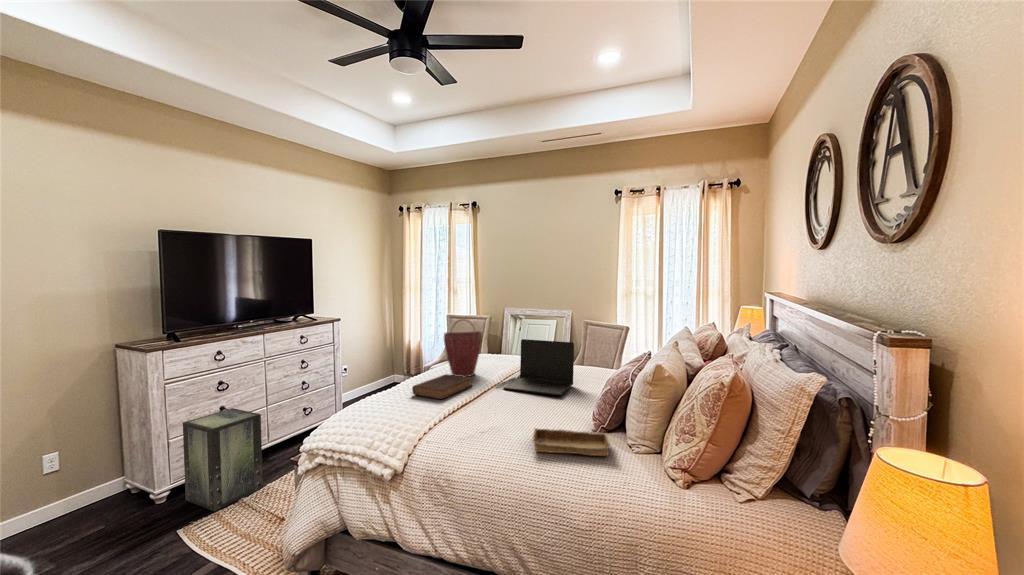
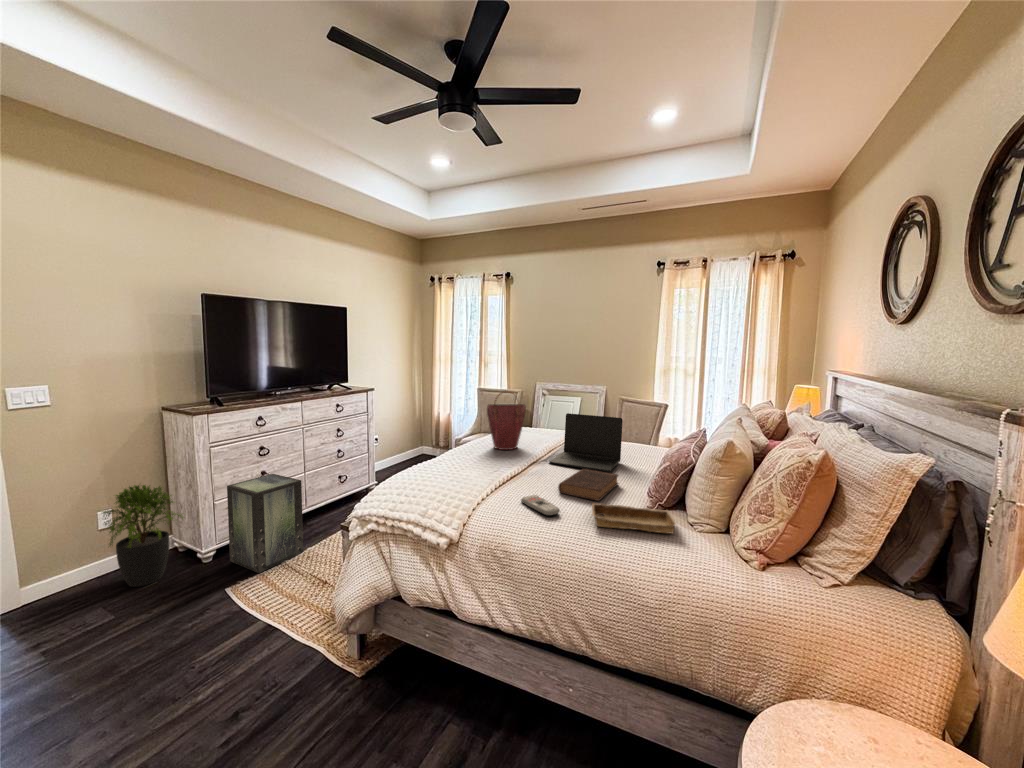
book: present [412,374,472,399] -> present [558,469,618,501]
potted plant: none [43,422,140,532] -> present [103,485,183,587]
remote control: none [467,422,503,443] -> present [521,495,560,516]

